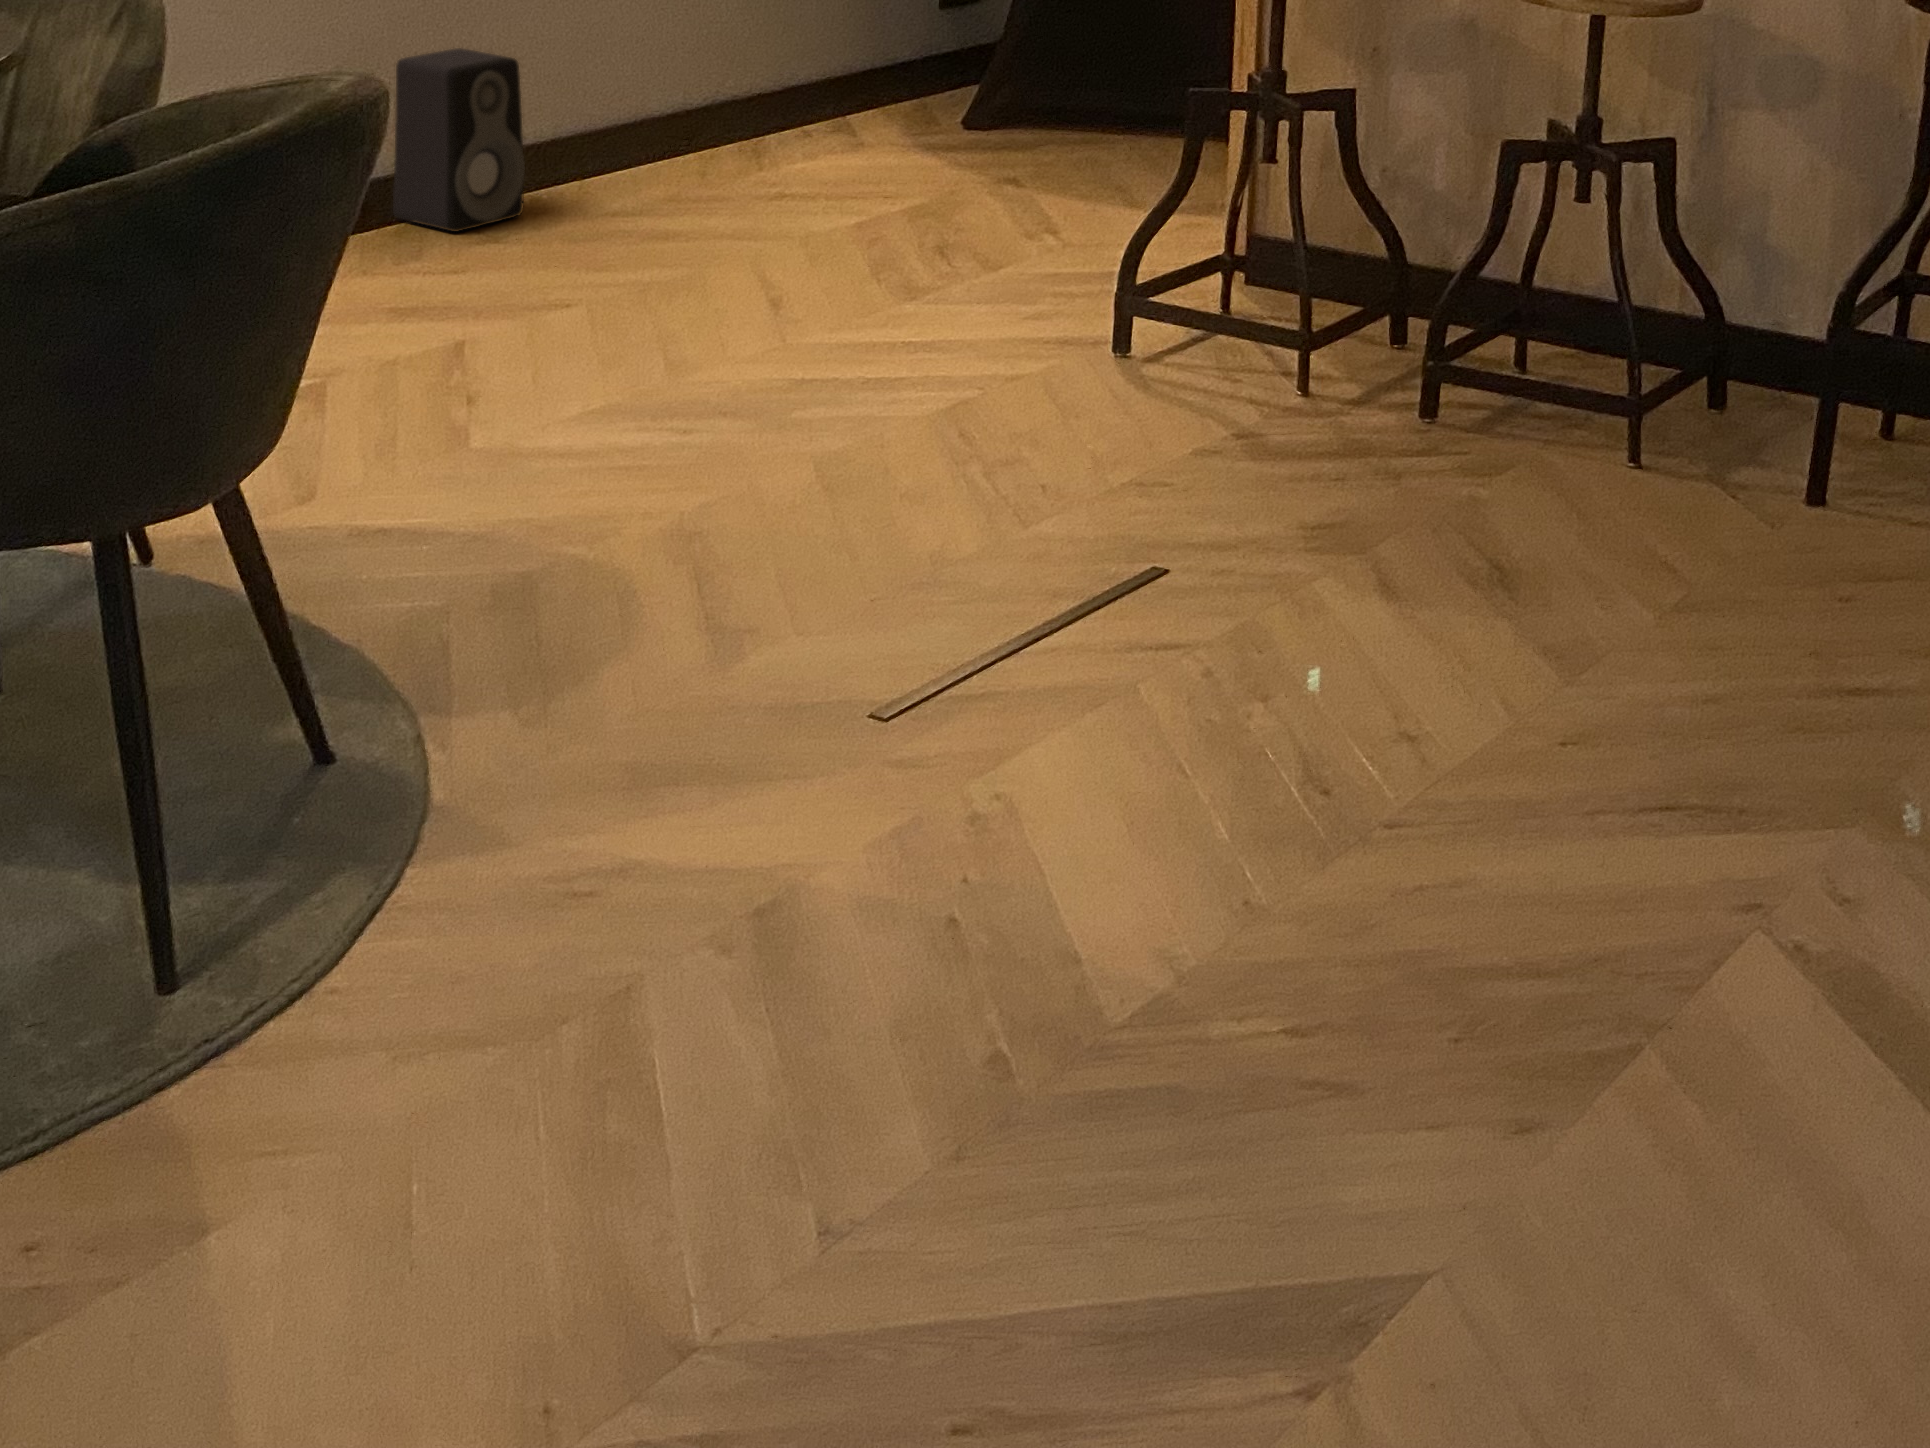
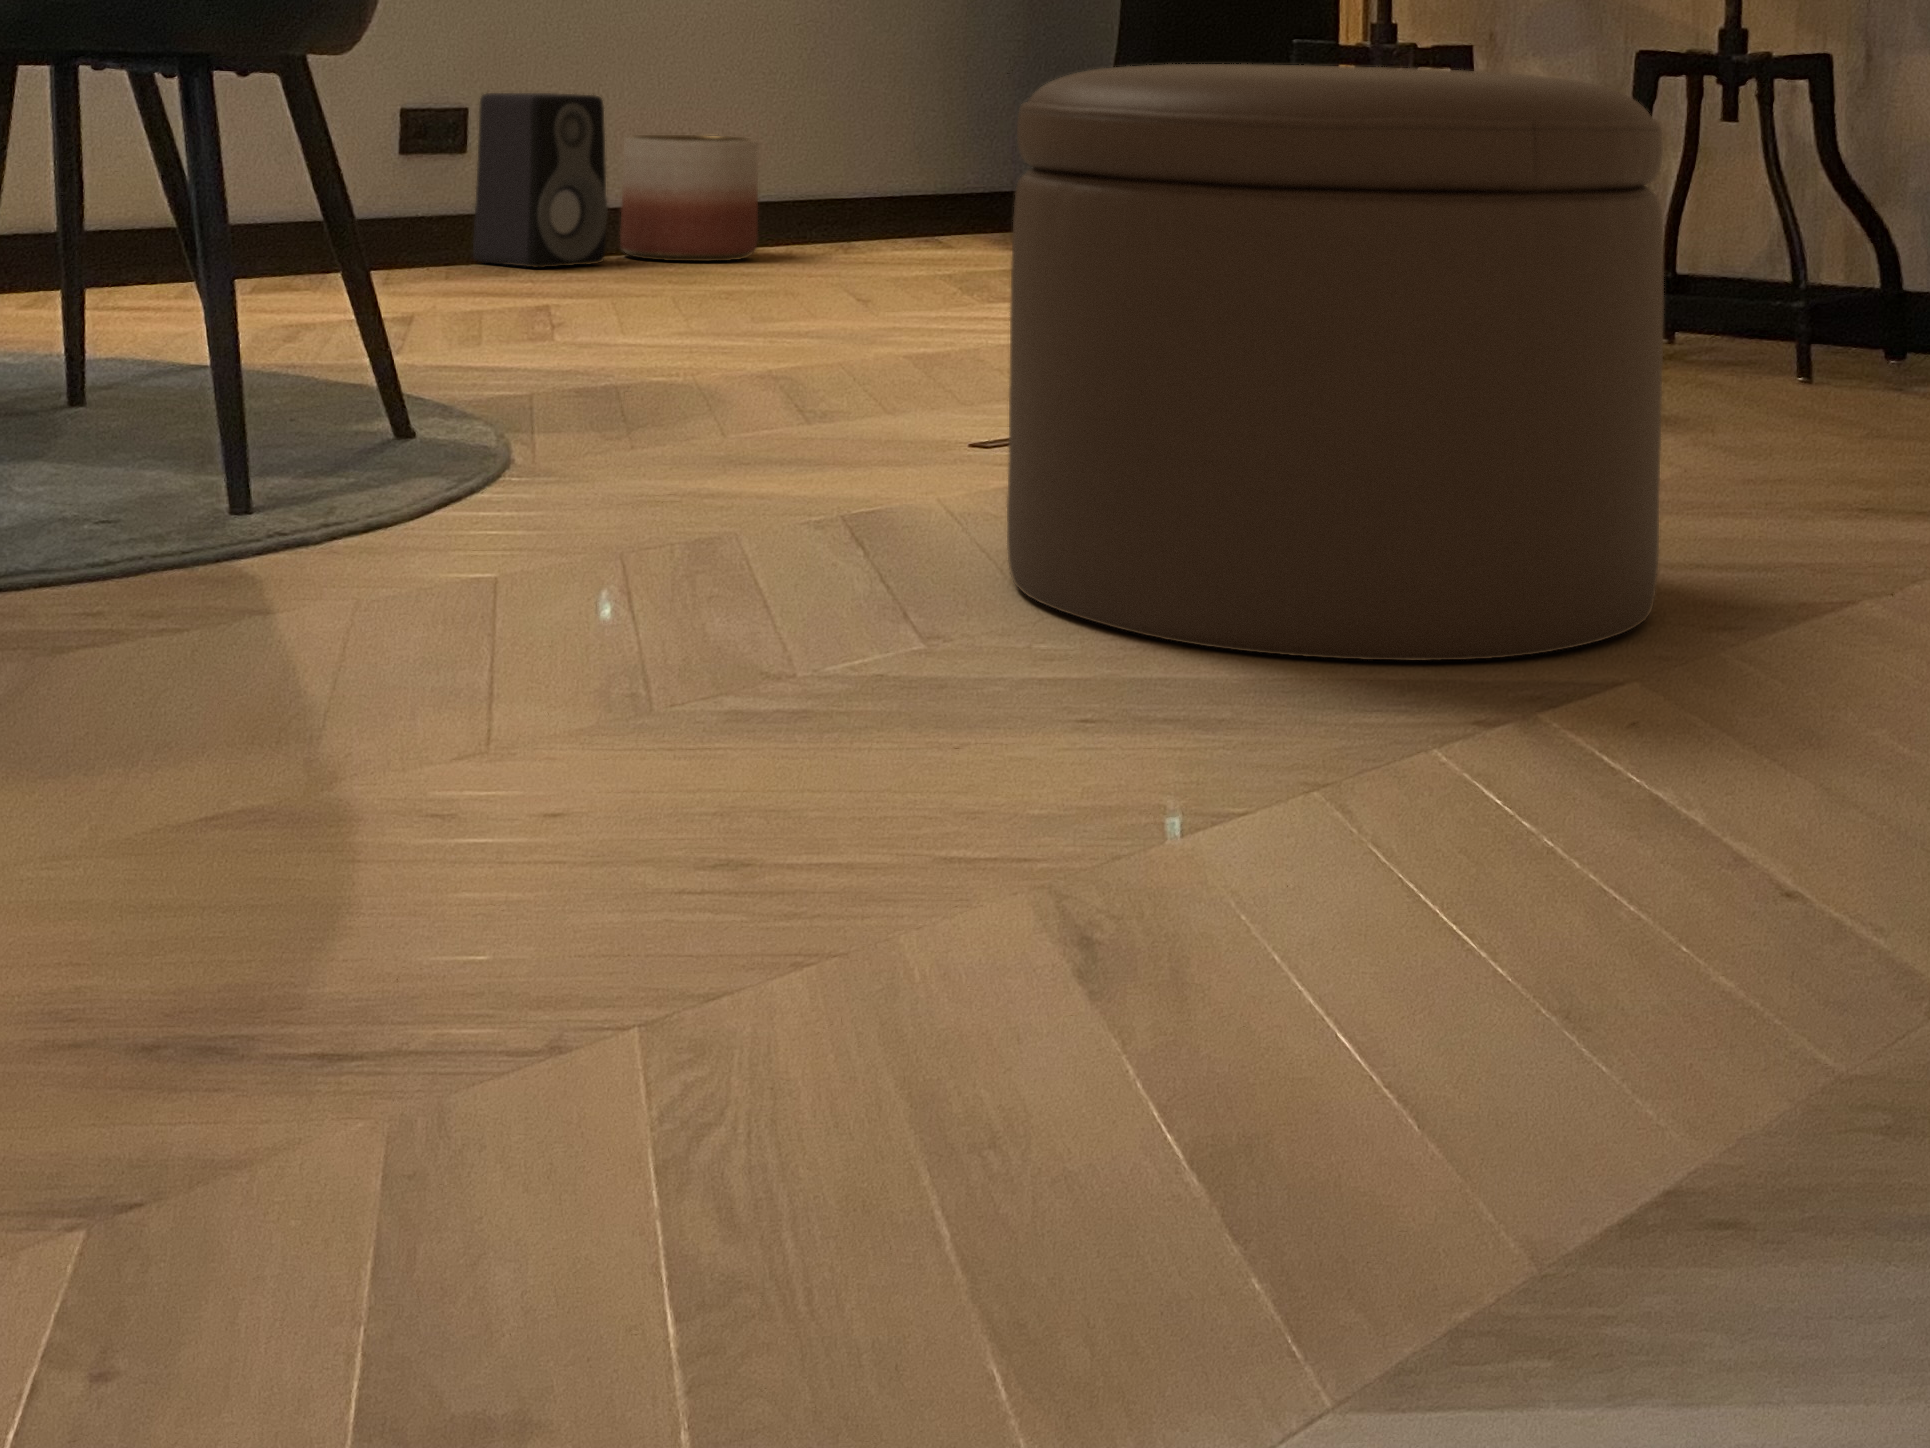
planter: none [539,66,673,203] -> present [620,135,759,261]
ottoman: none [868,522,1455,1204] -> present [1007,64,1664,661]

